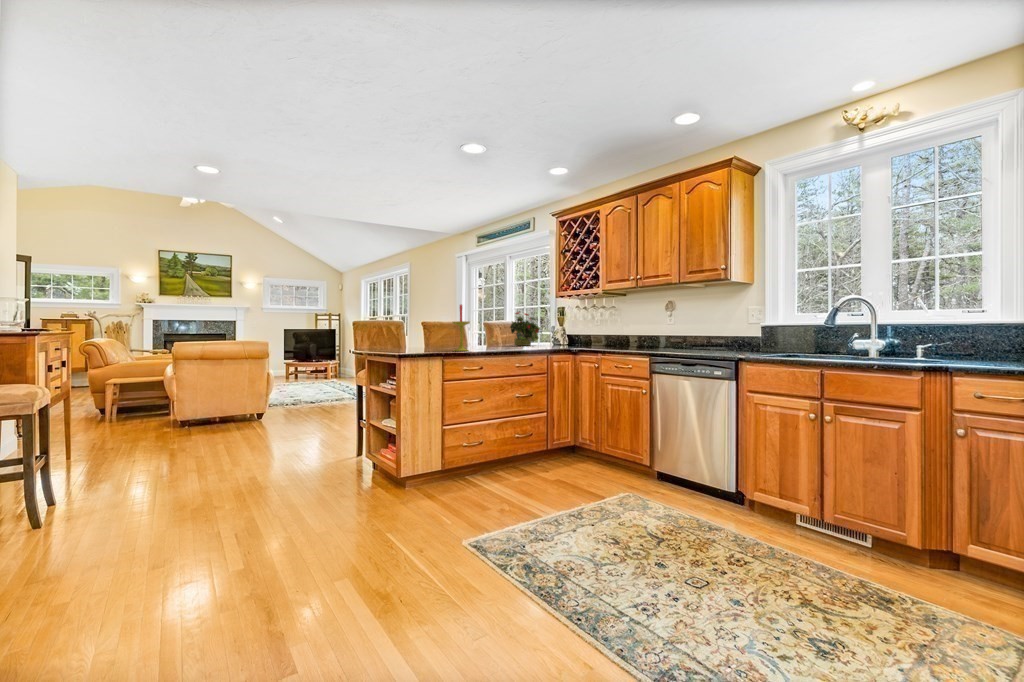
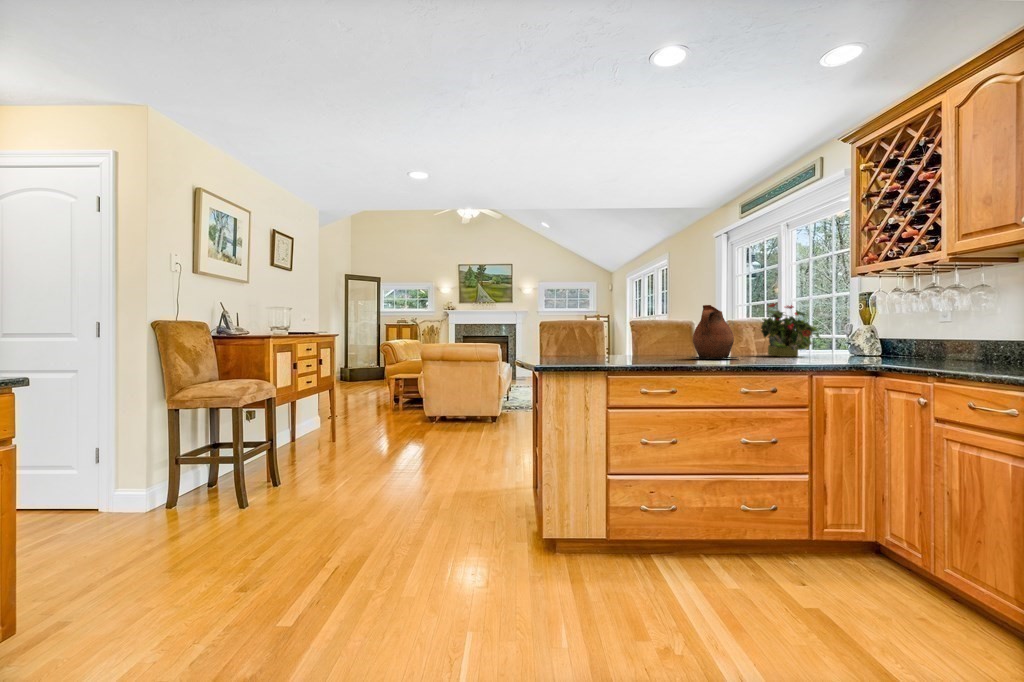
candle: present [452,305,470,351] -> none [626,292,655,364]
ceramic pitcher: none [475,312,508,348] -> present [692,305,737,359]

